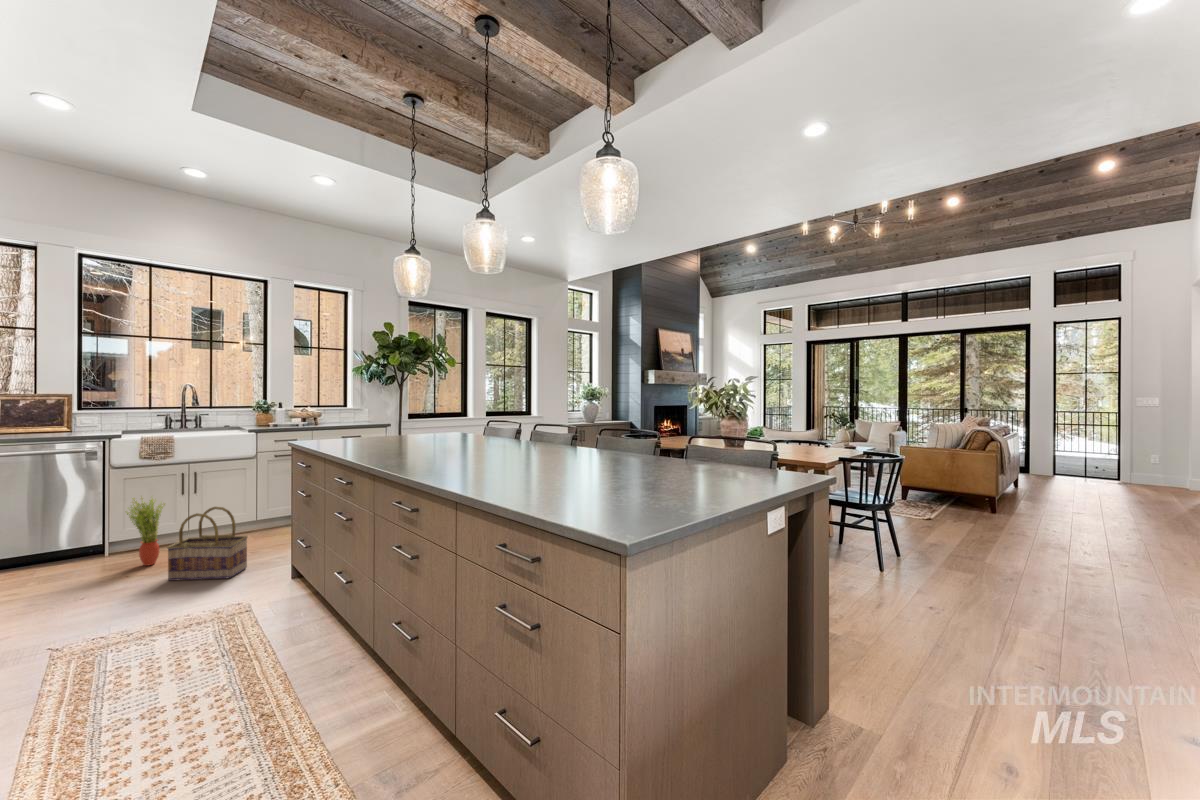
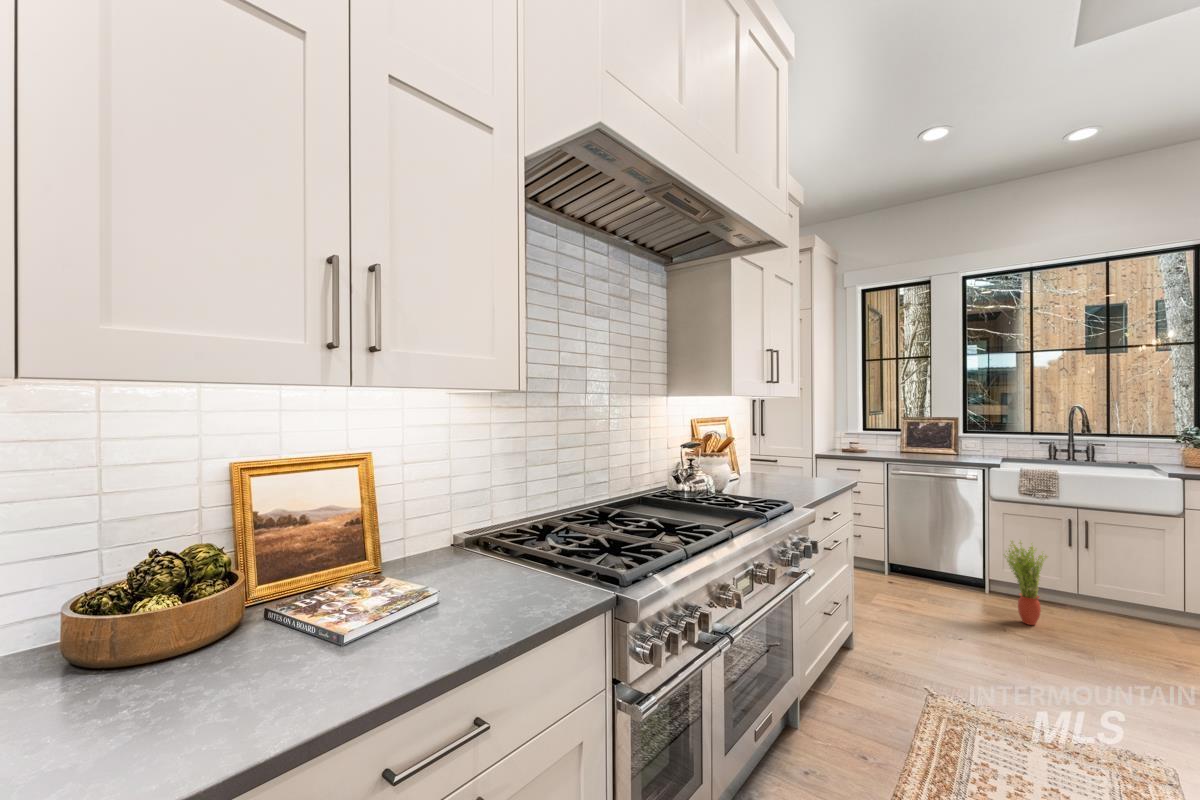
basket: present [167,507,247,581] -> none [1048,581,1168,695]

